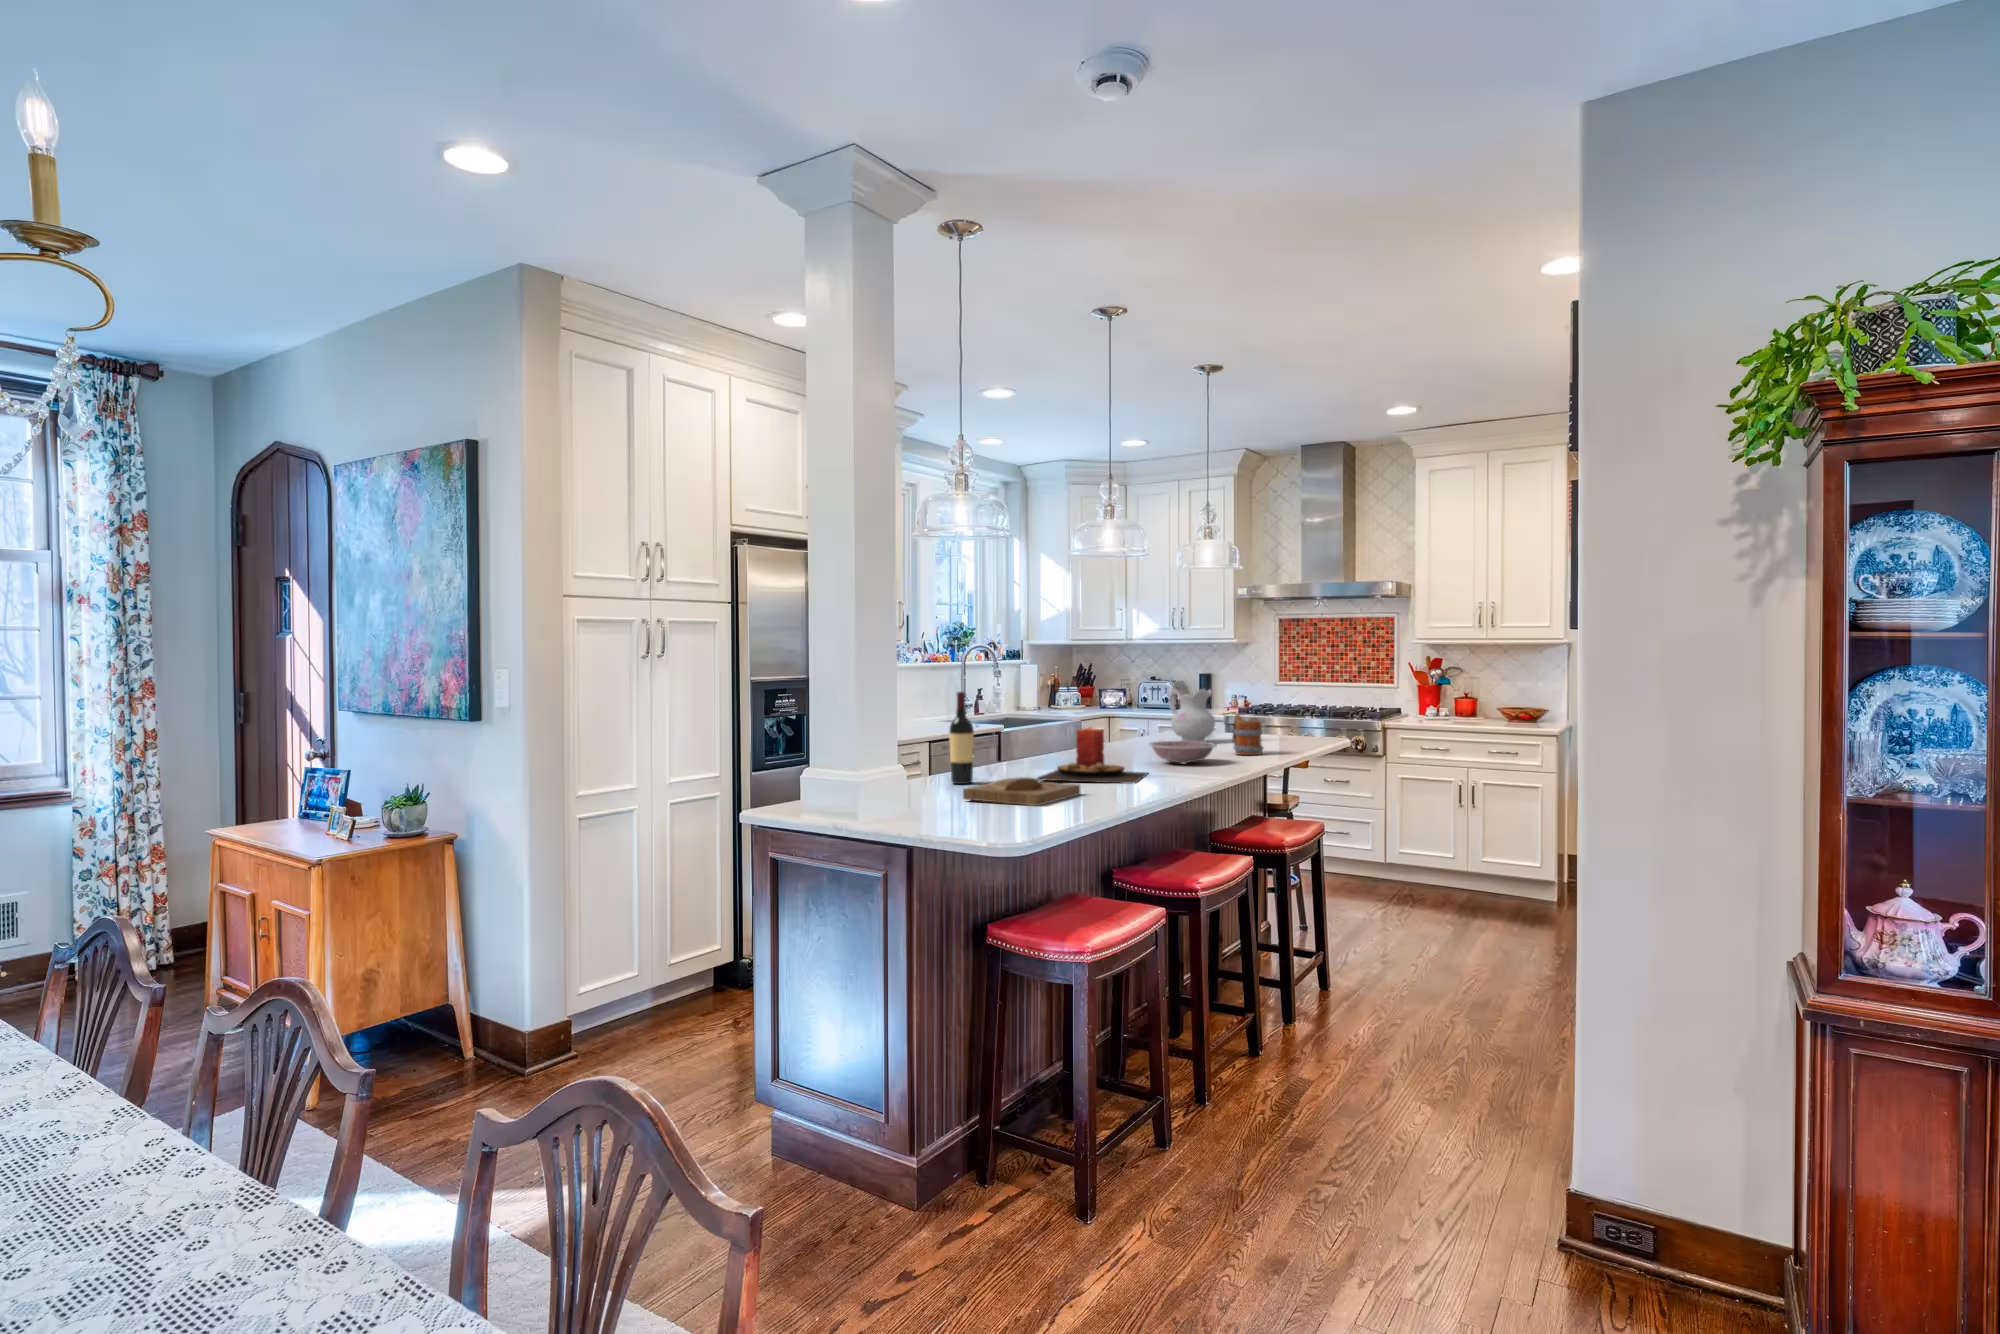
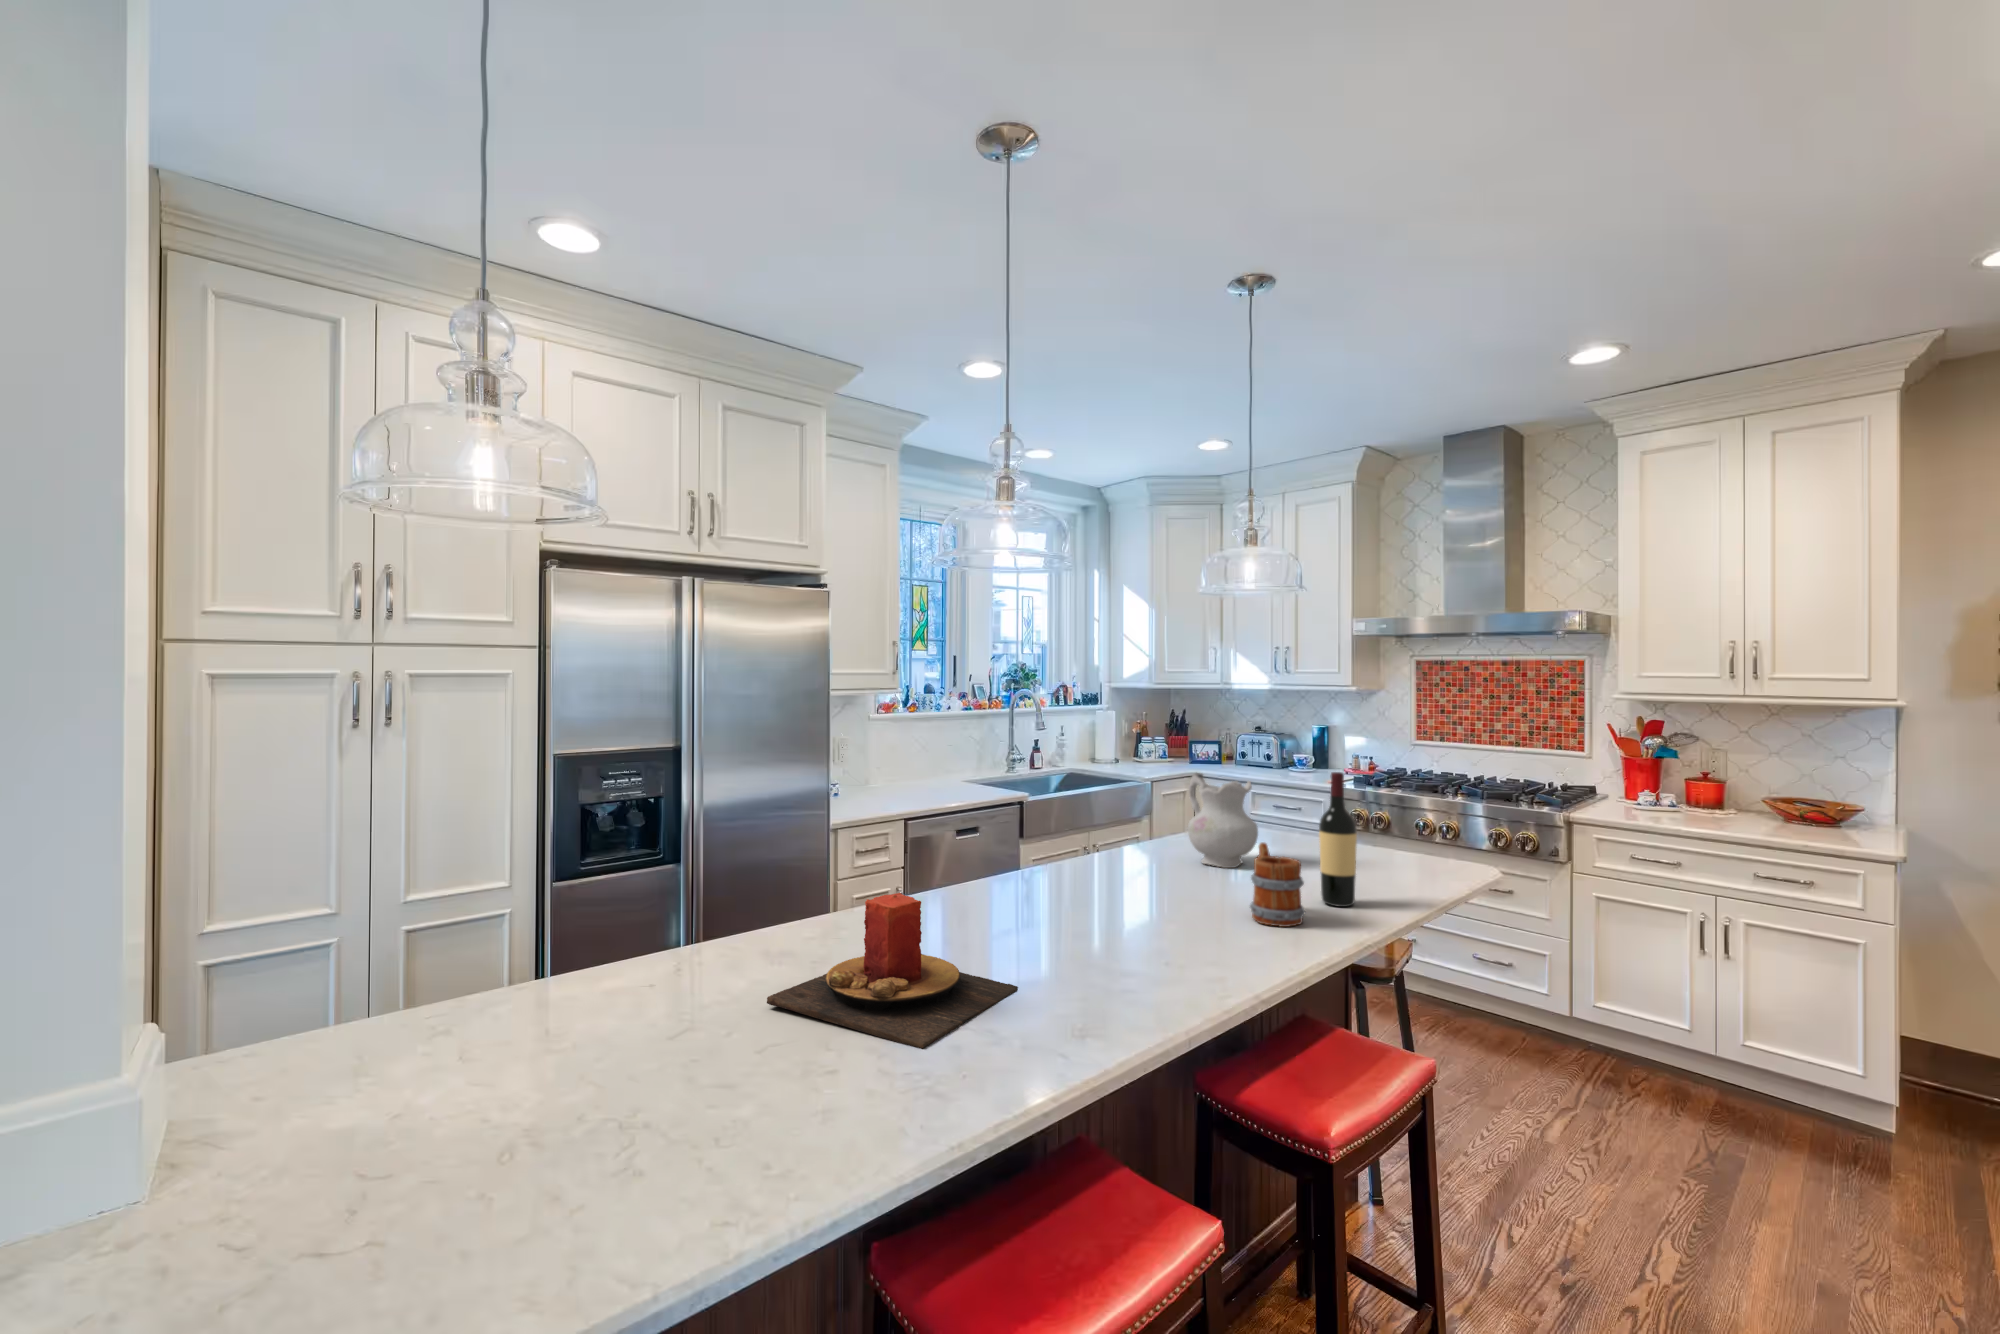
wine bottle: present [949,692,974,784] -> present [1319,772,1357,907]
bowl: present [1149,741,1216,763] -> none [1064,894,1193,950]
tray: present [963,777,1080,806] -> none [453,1024,726,1191]

